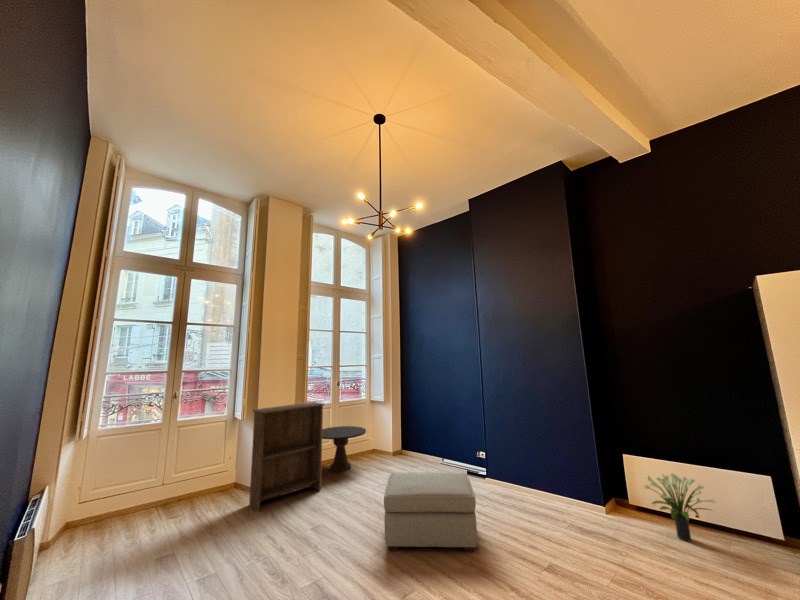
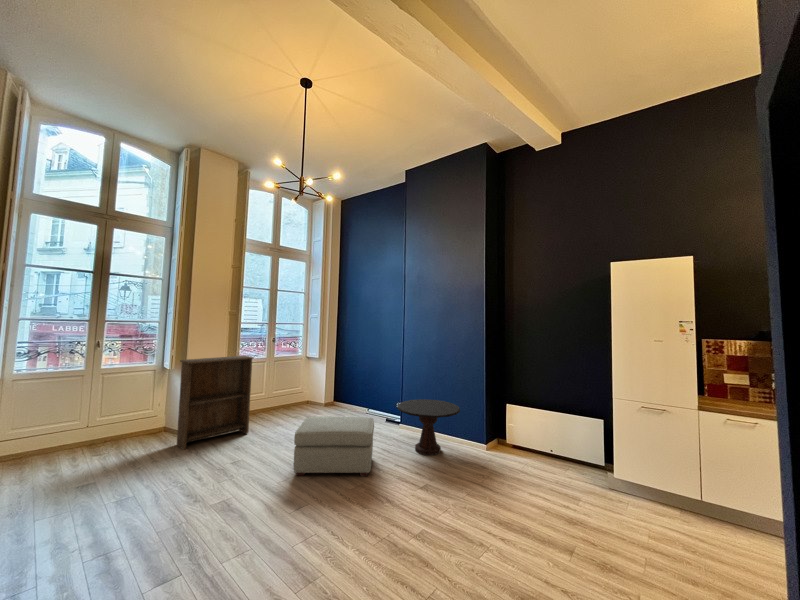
side table: present [322,426,366,472] -> present [397,399,460,455]
potted plant: present [644,473,715,541] -> none [512,418,558,468]

